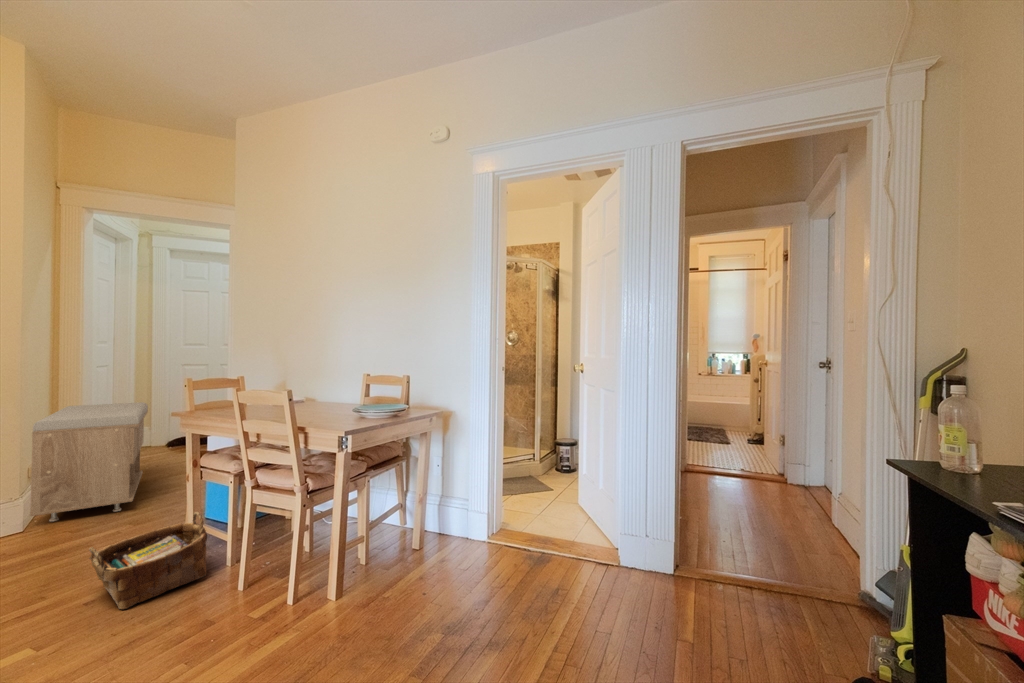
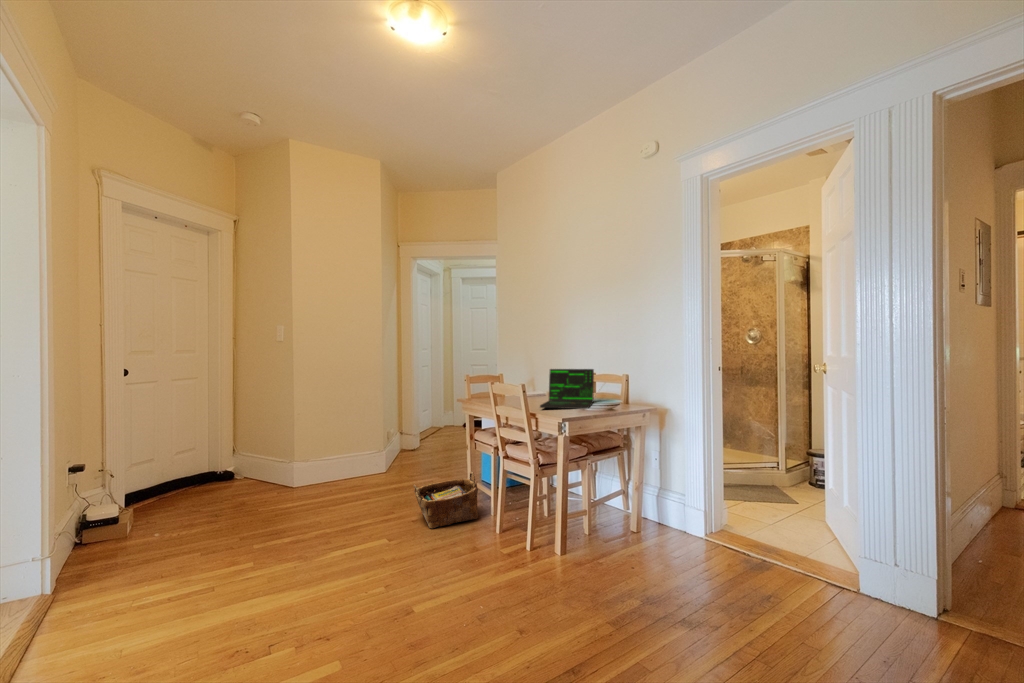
laptop: none [308,370,389,419] -> present [540,369,594,409]
storage bench: present [30,402,148,522] -> none [387,392,447,469]

